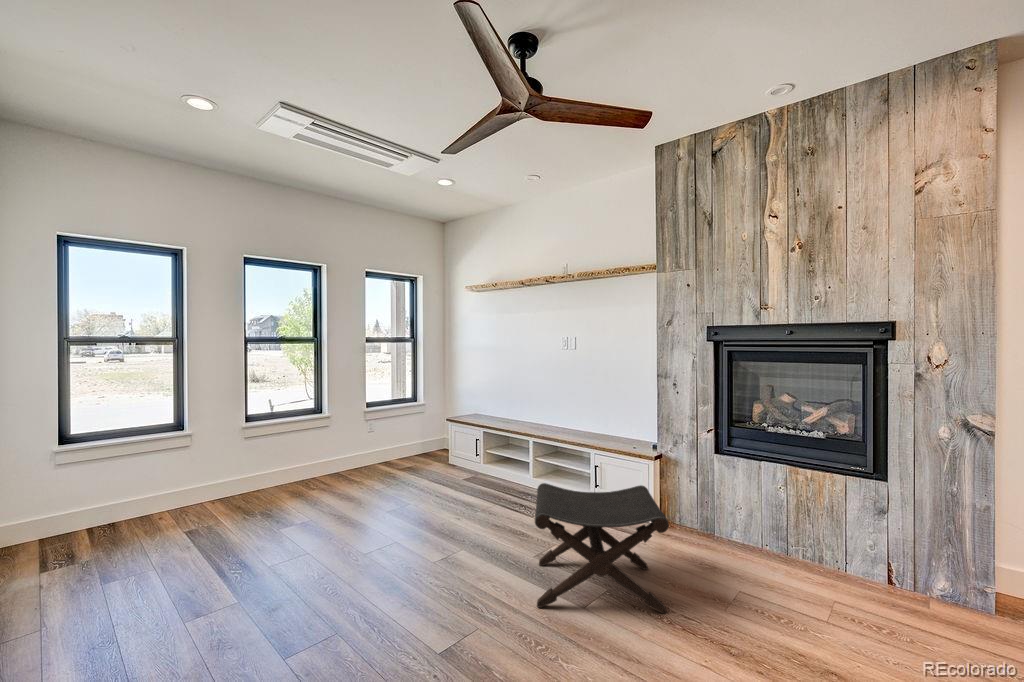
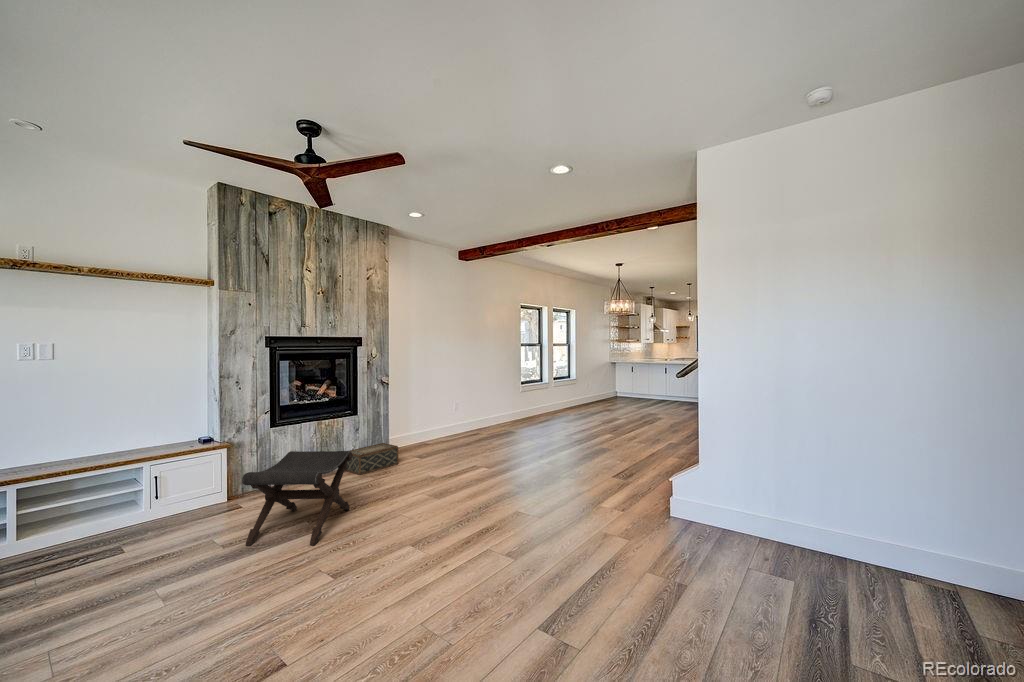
woven basket: none [831,540,965,635] -> present [345,443,398,475]

